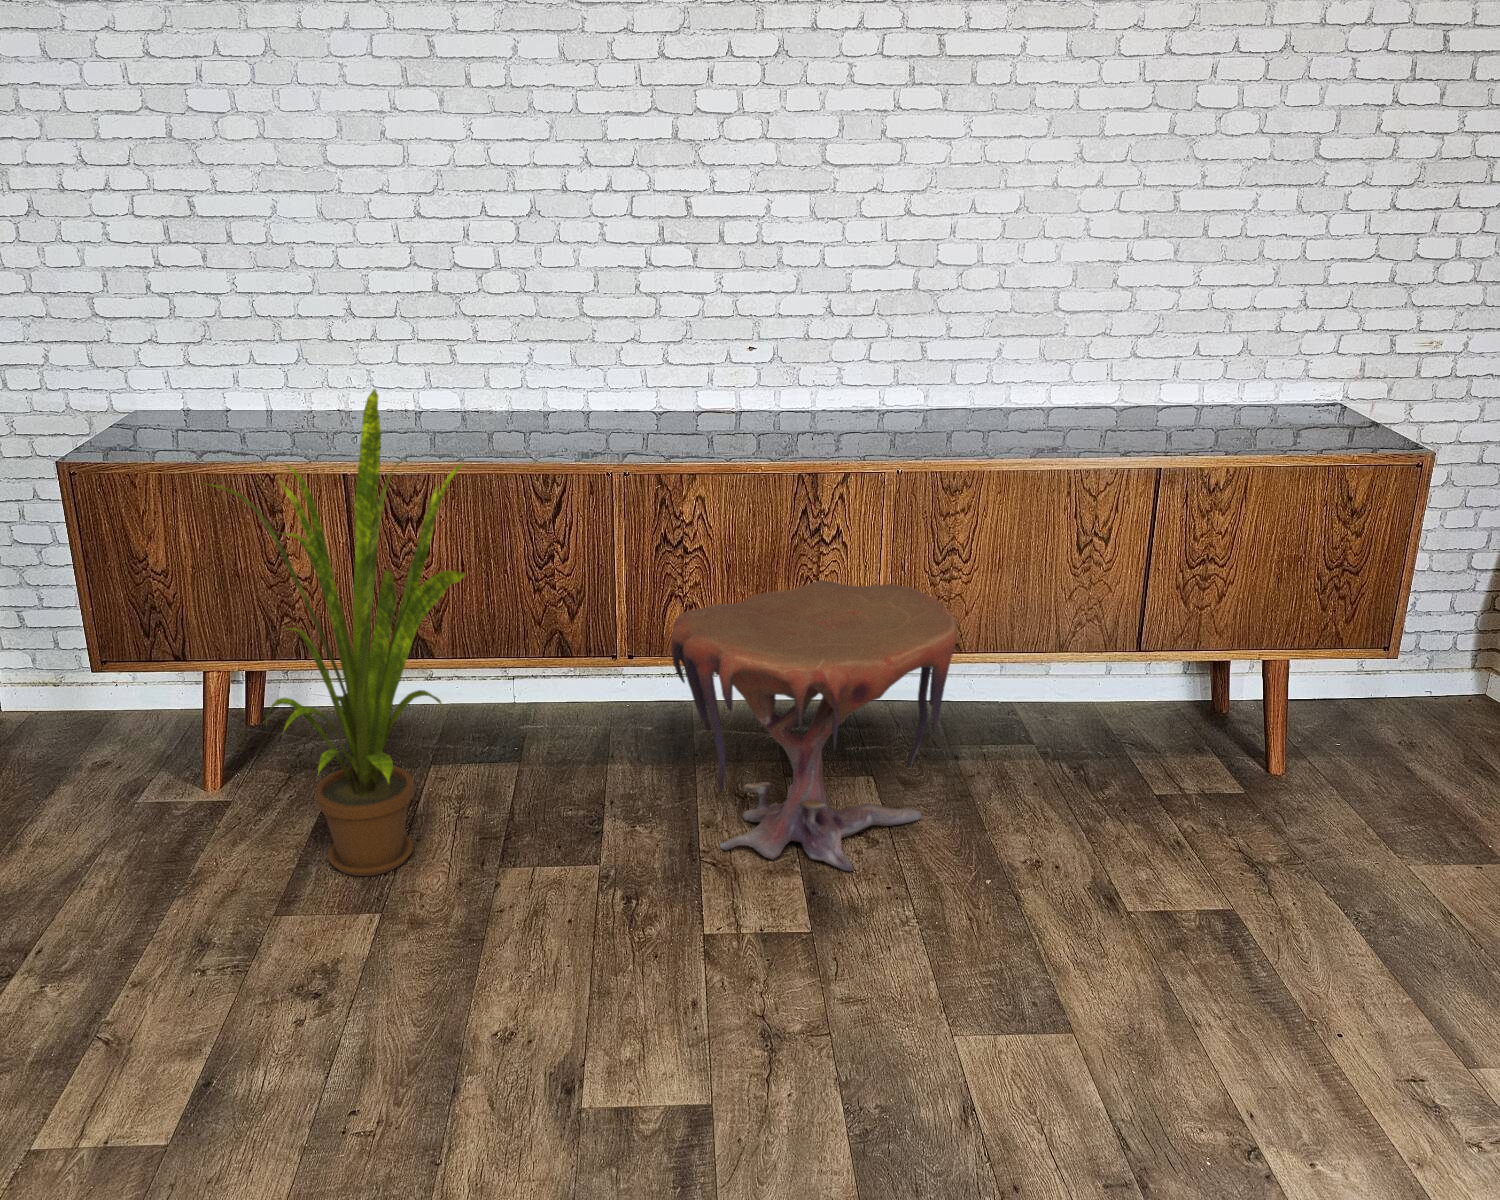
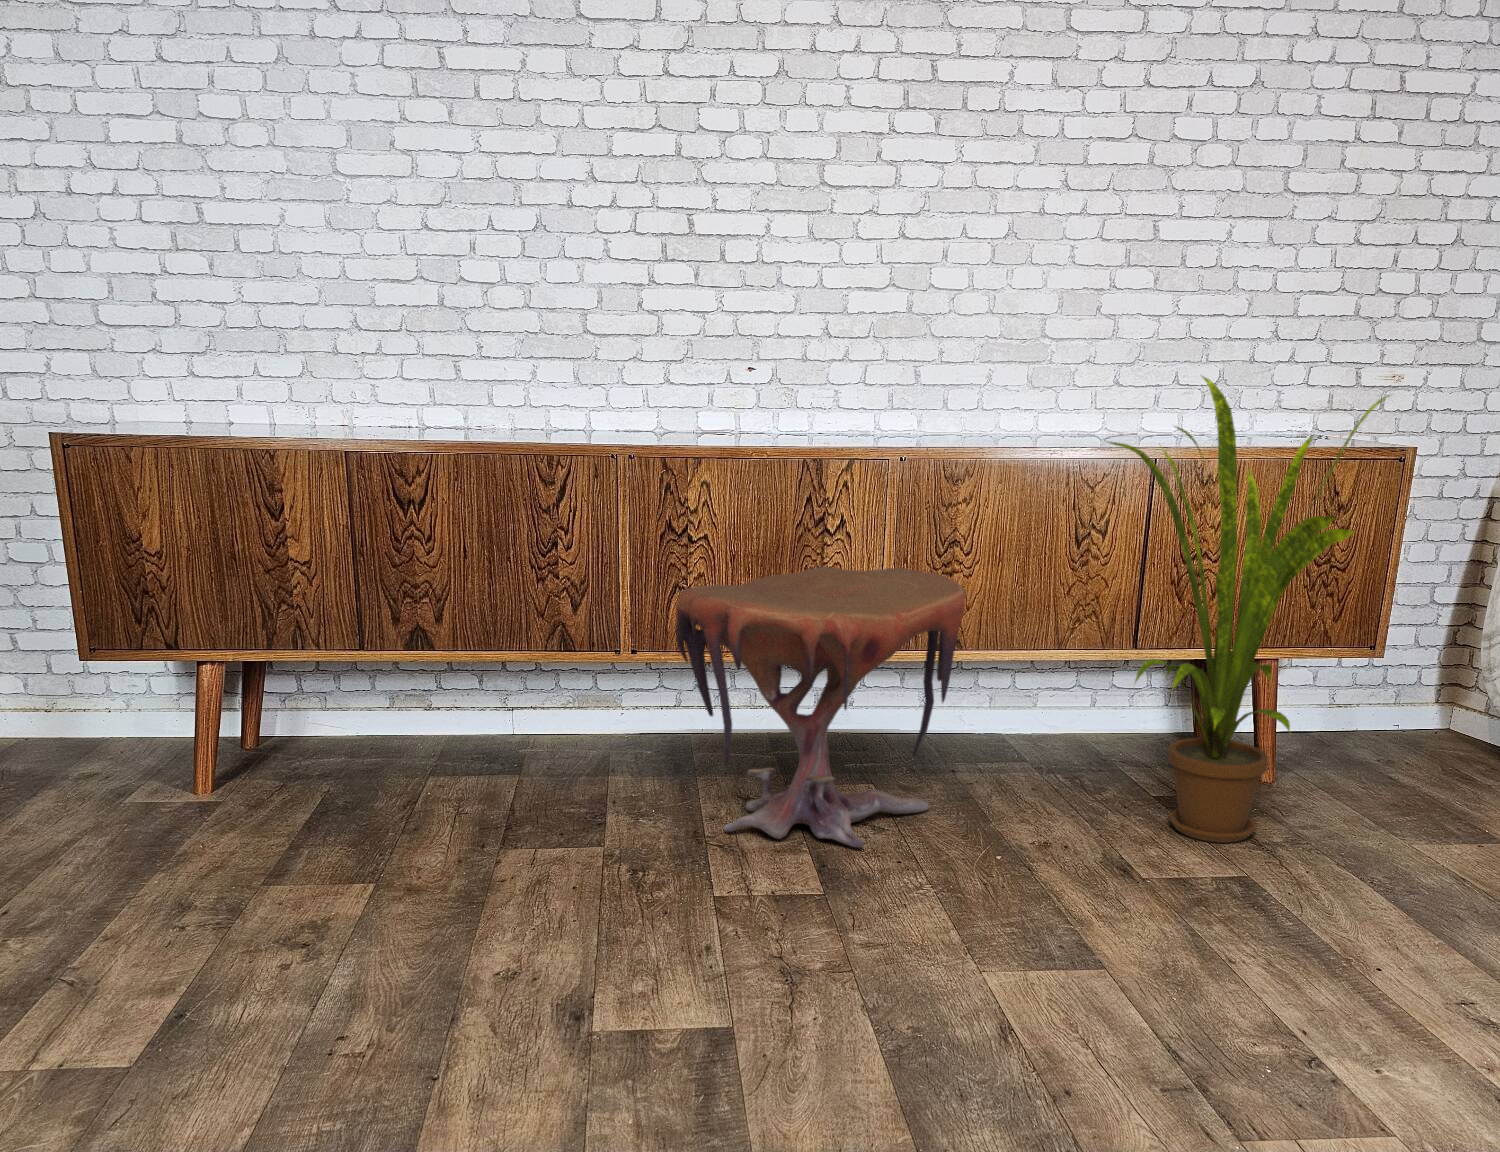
house plant: present [201,389,465,876] -> present [1108,376,1389,843]

